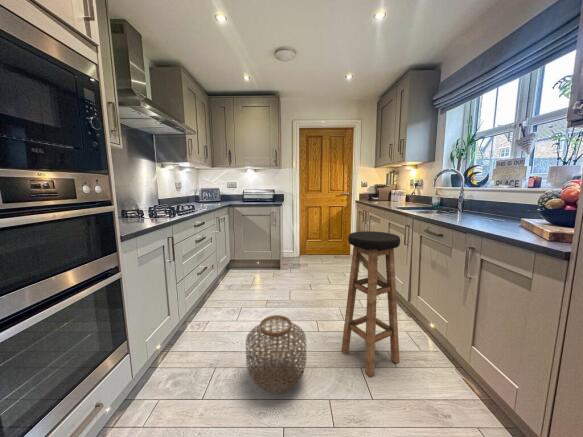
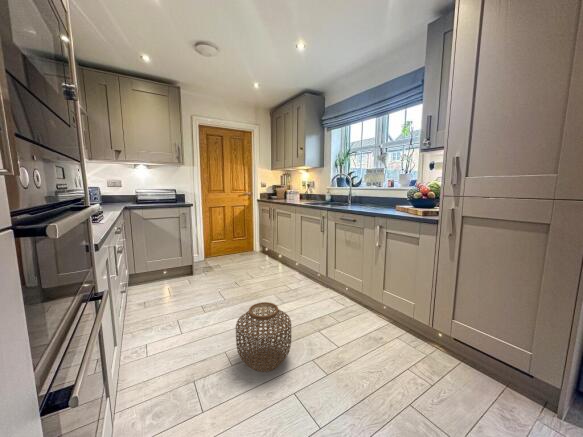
bar stool: present [341,231,400,377] -> none [298,221,340,333]

